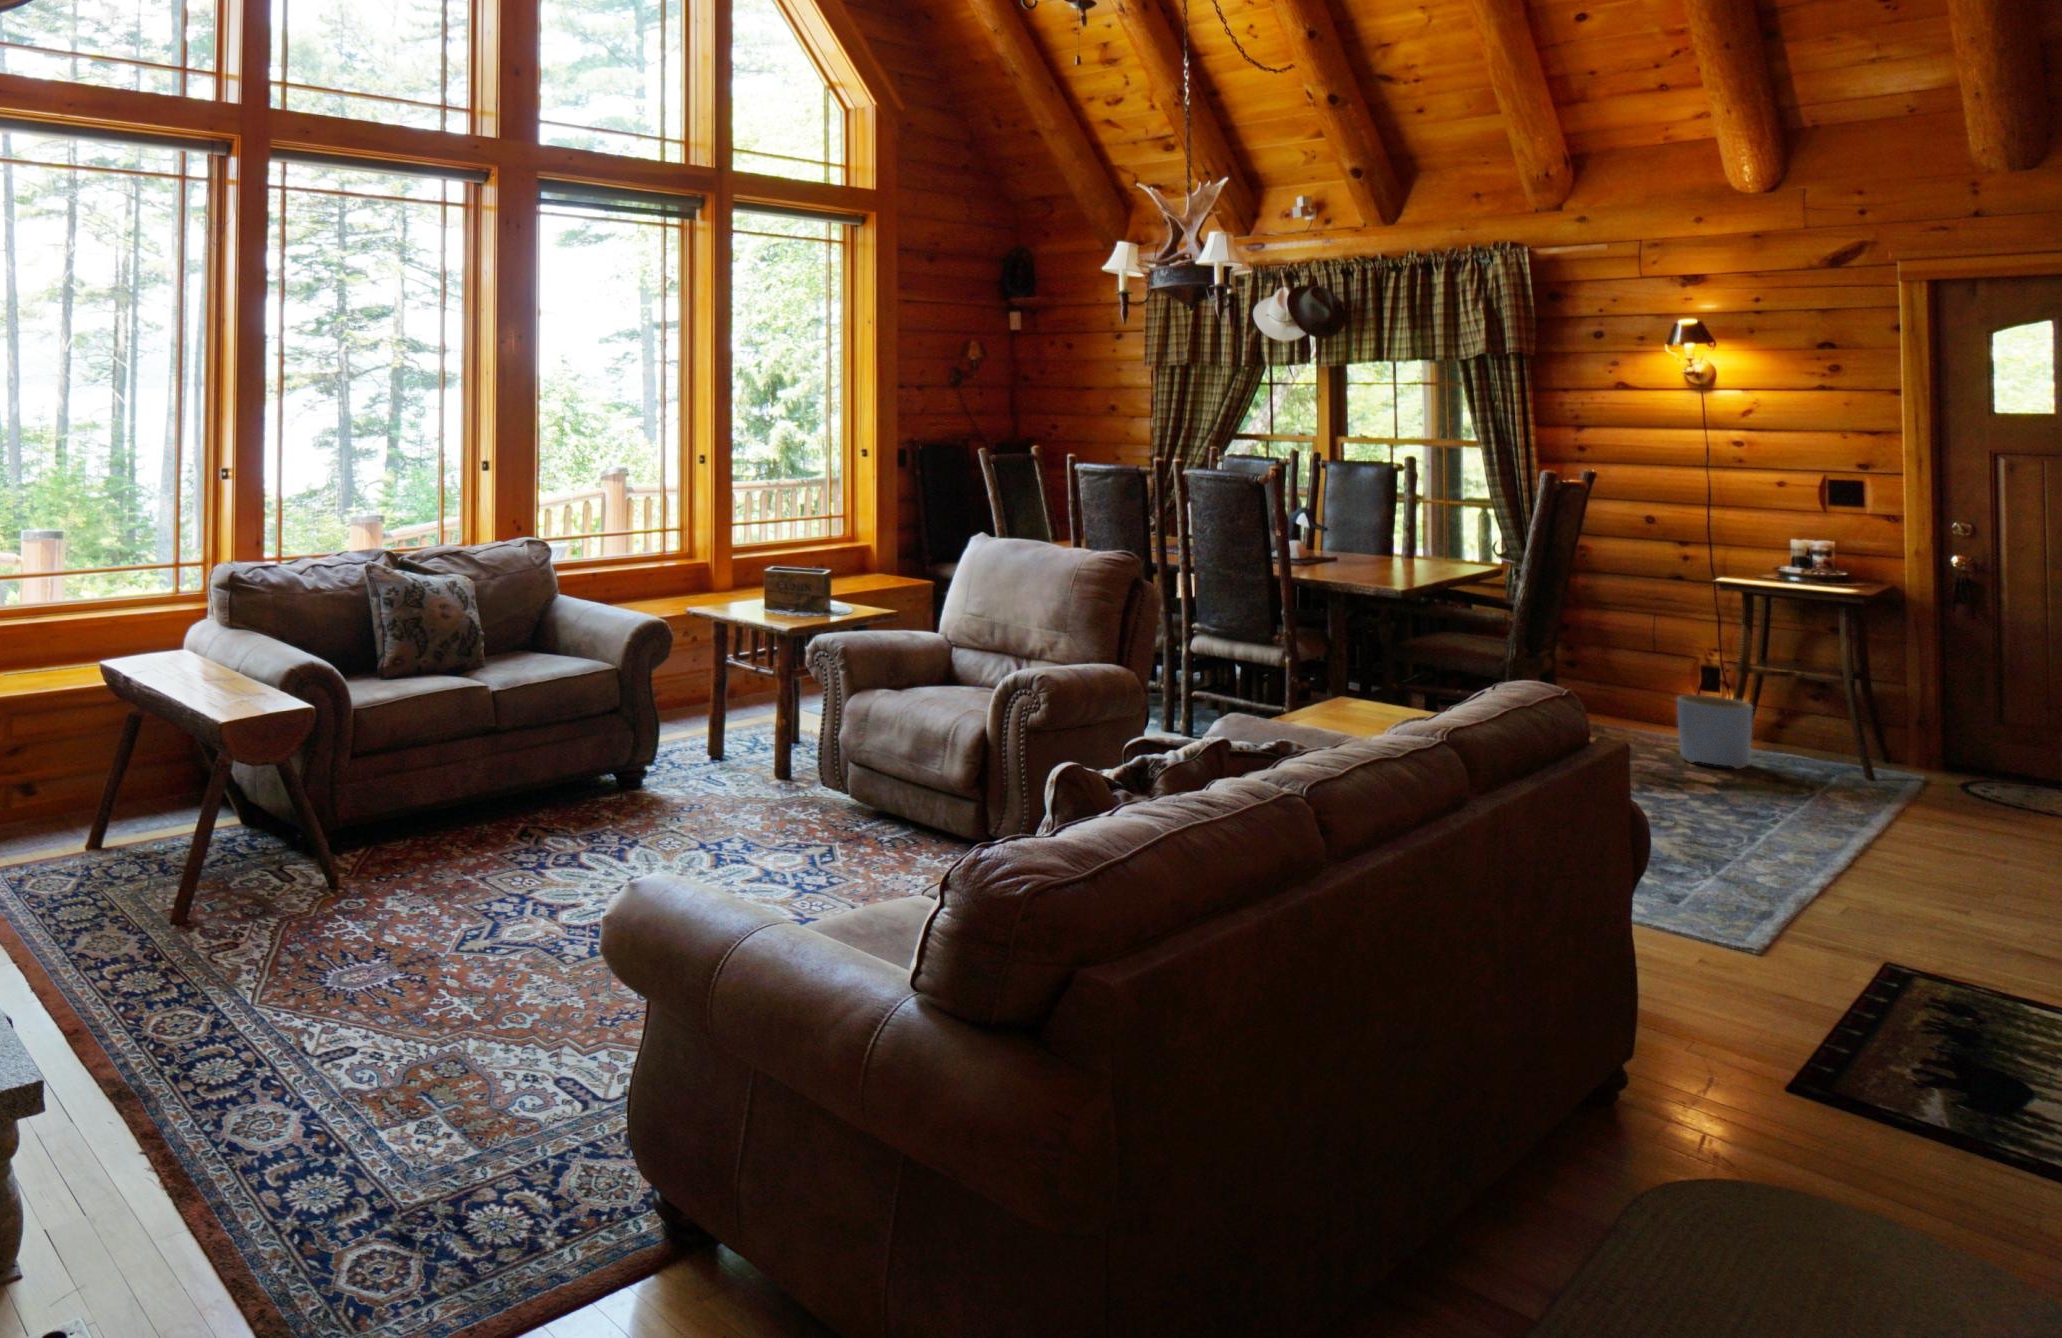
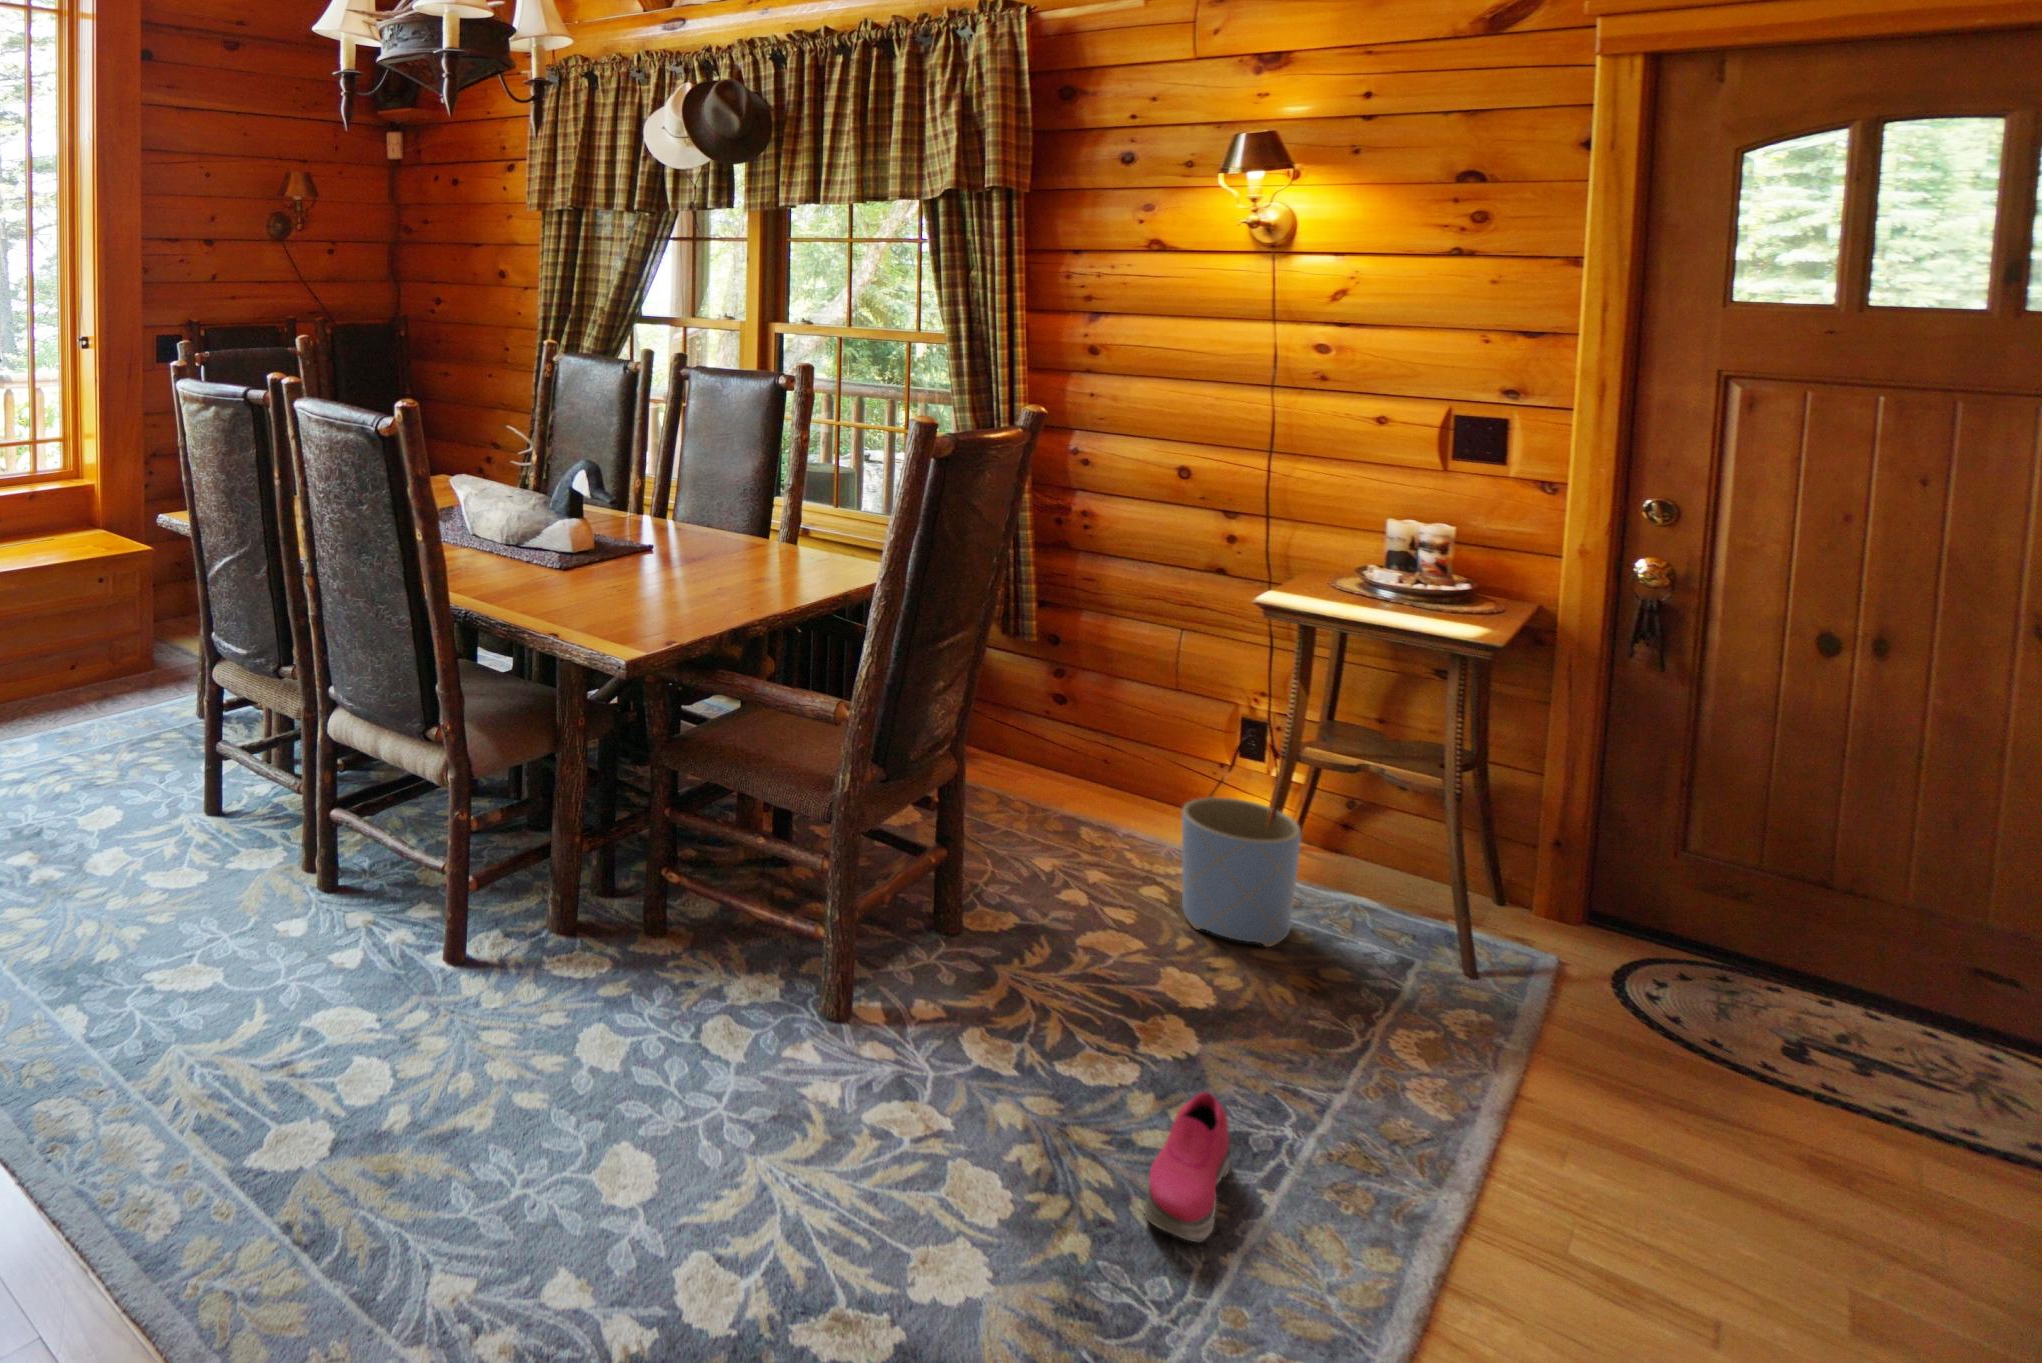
shoe: none [1693,781,1735,829] -> present [1144,1092,1231,1242]

